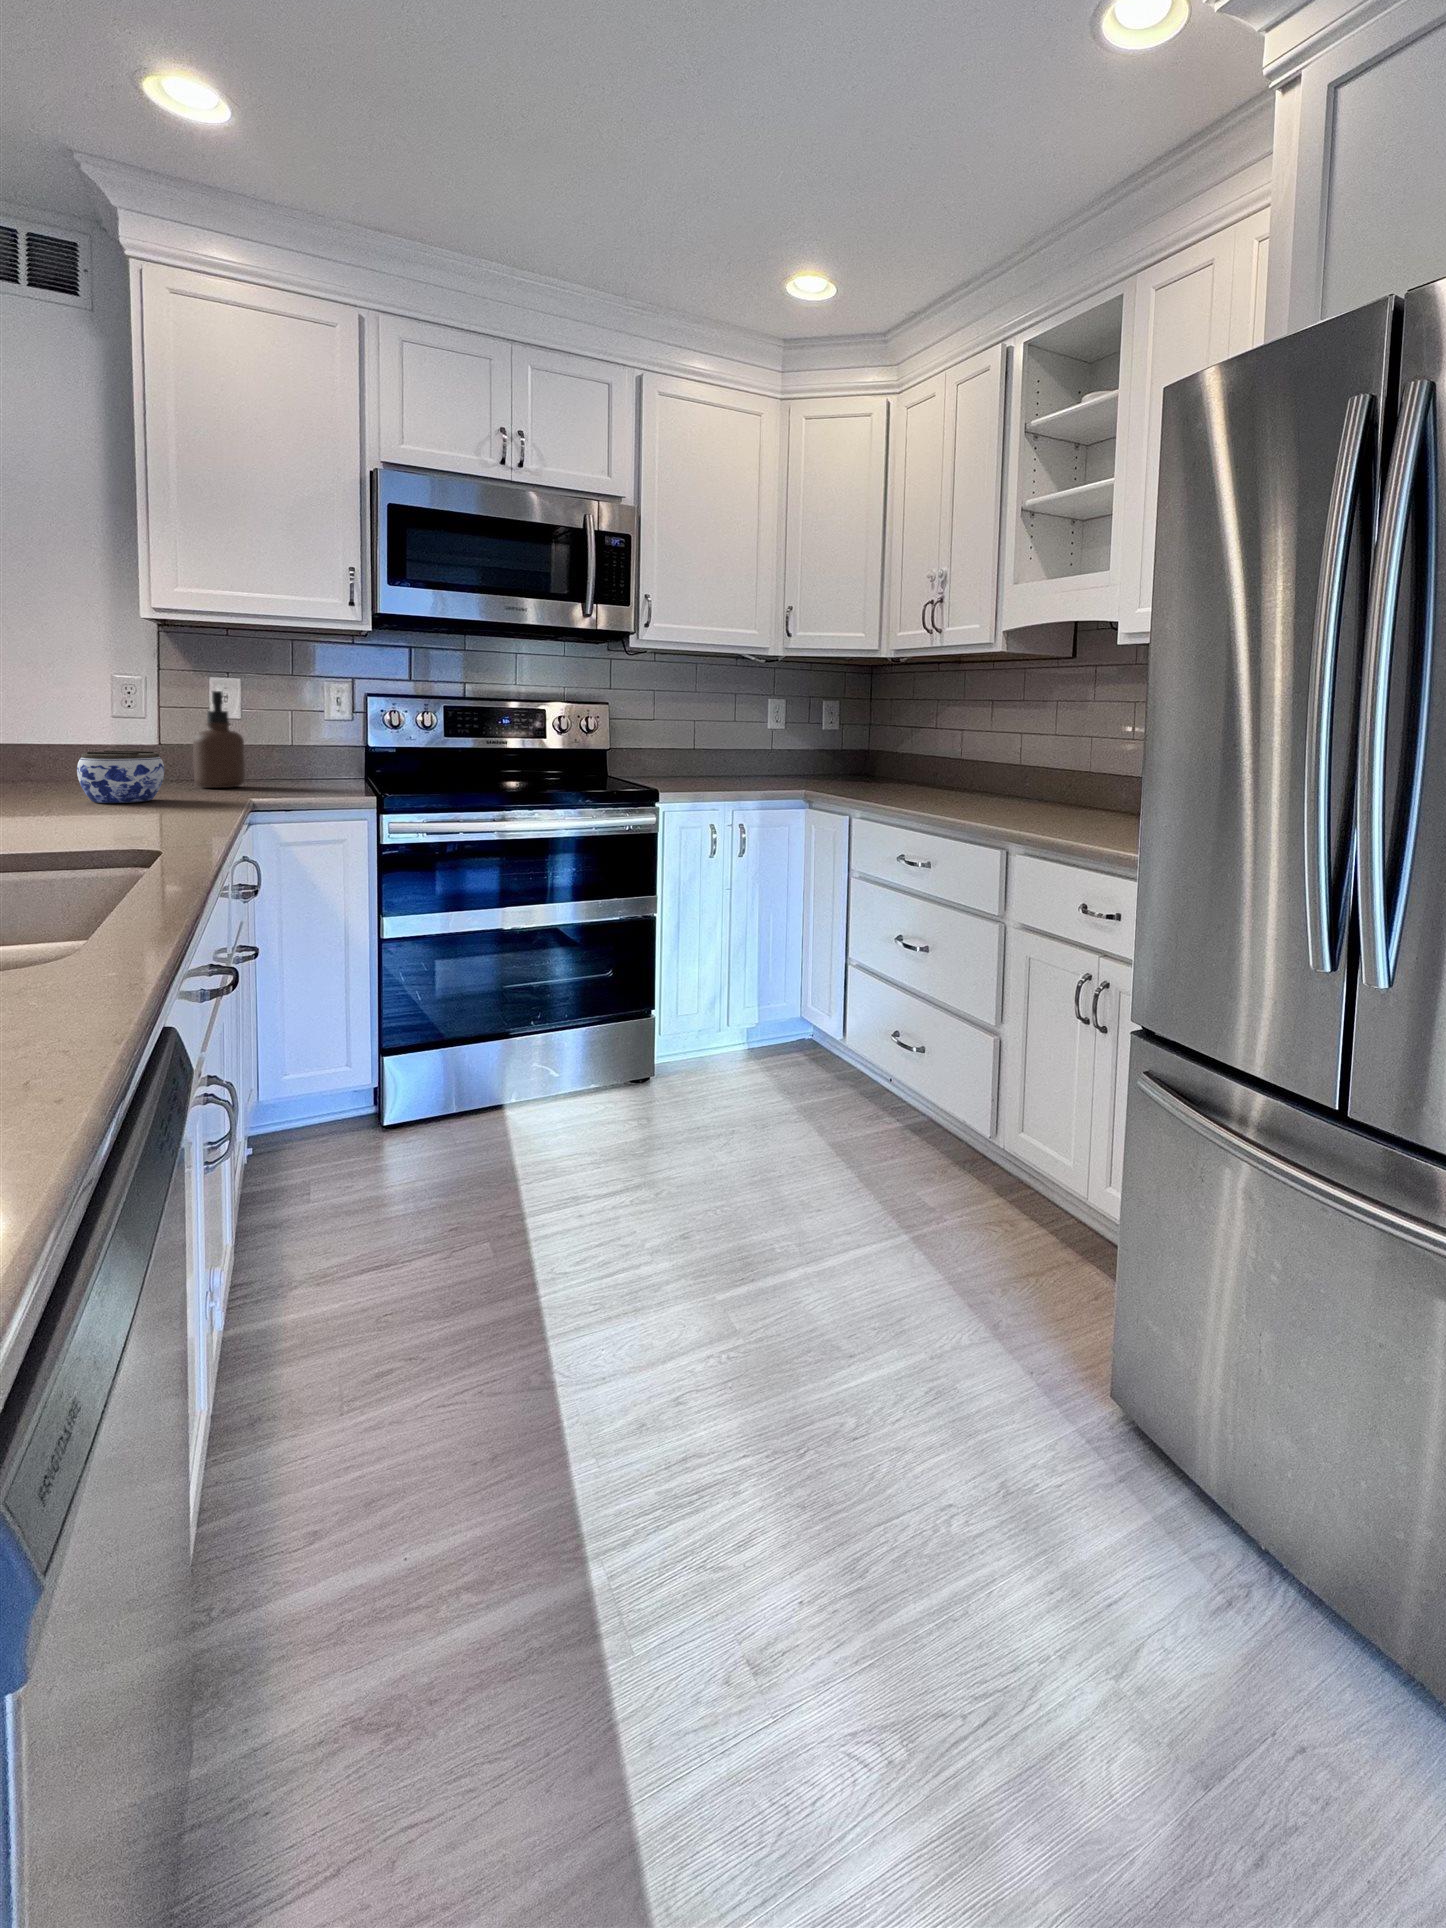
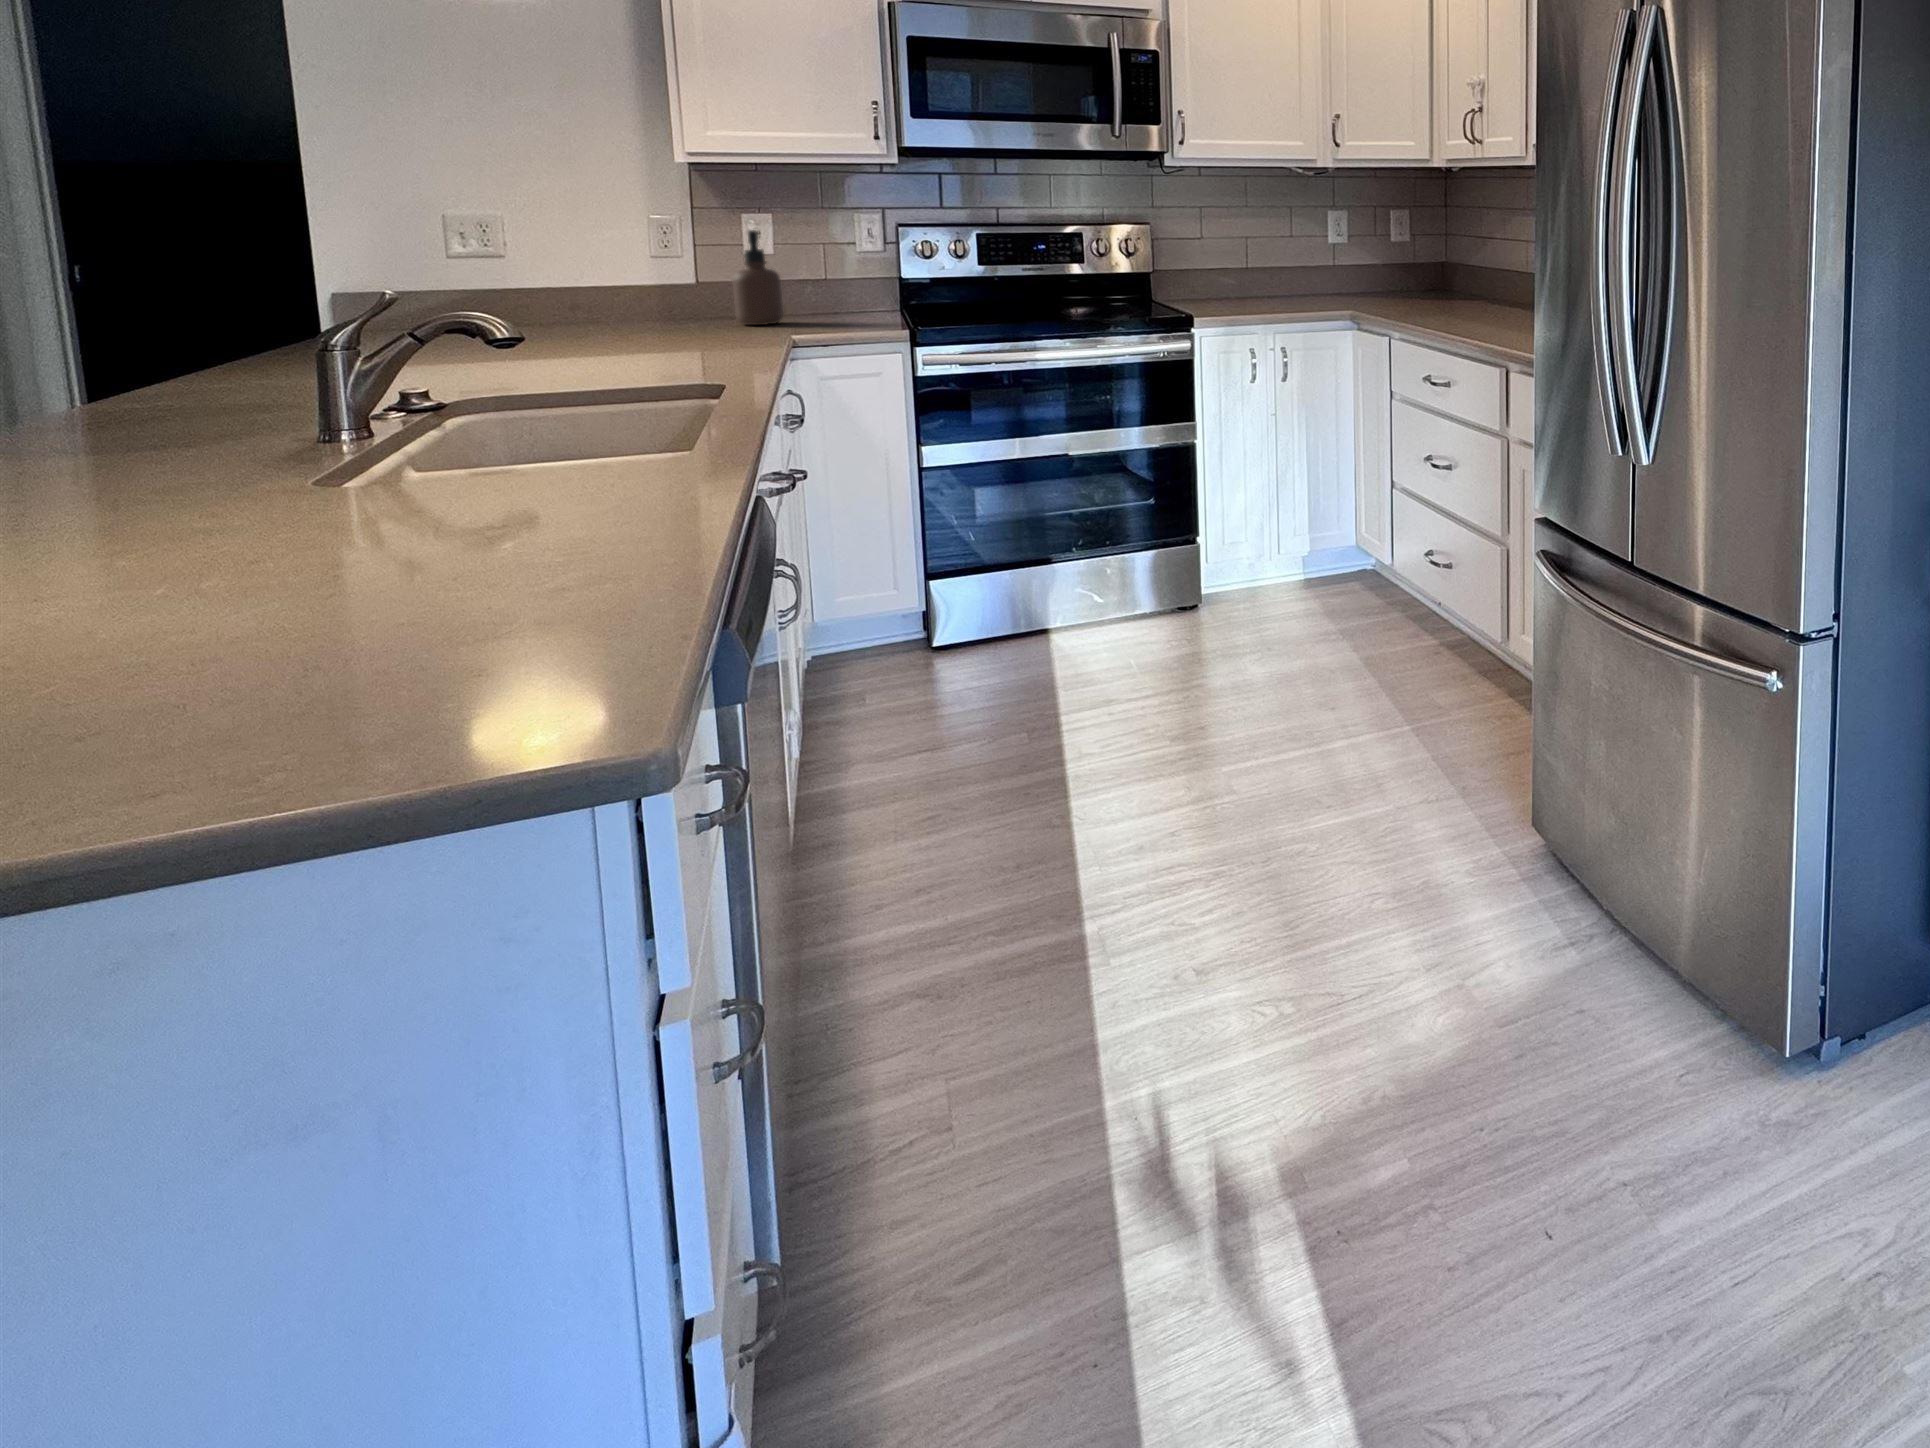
jar: present [77,751,164,803] -> none [635,294,711,344]

